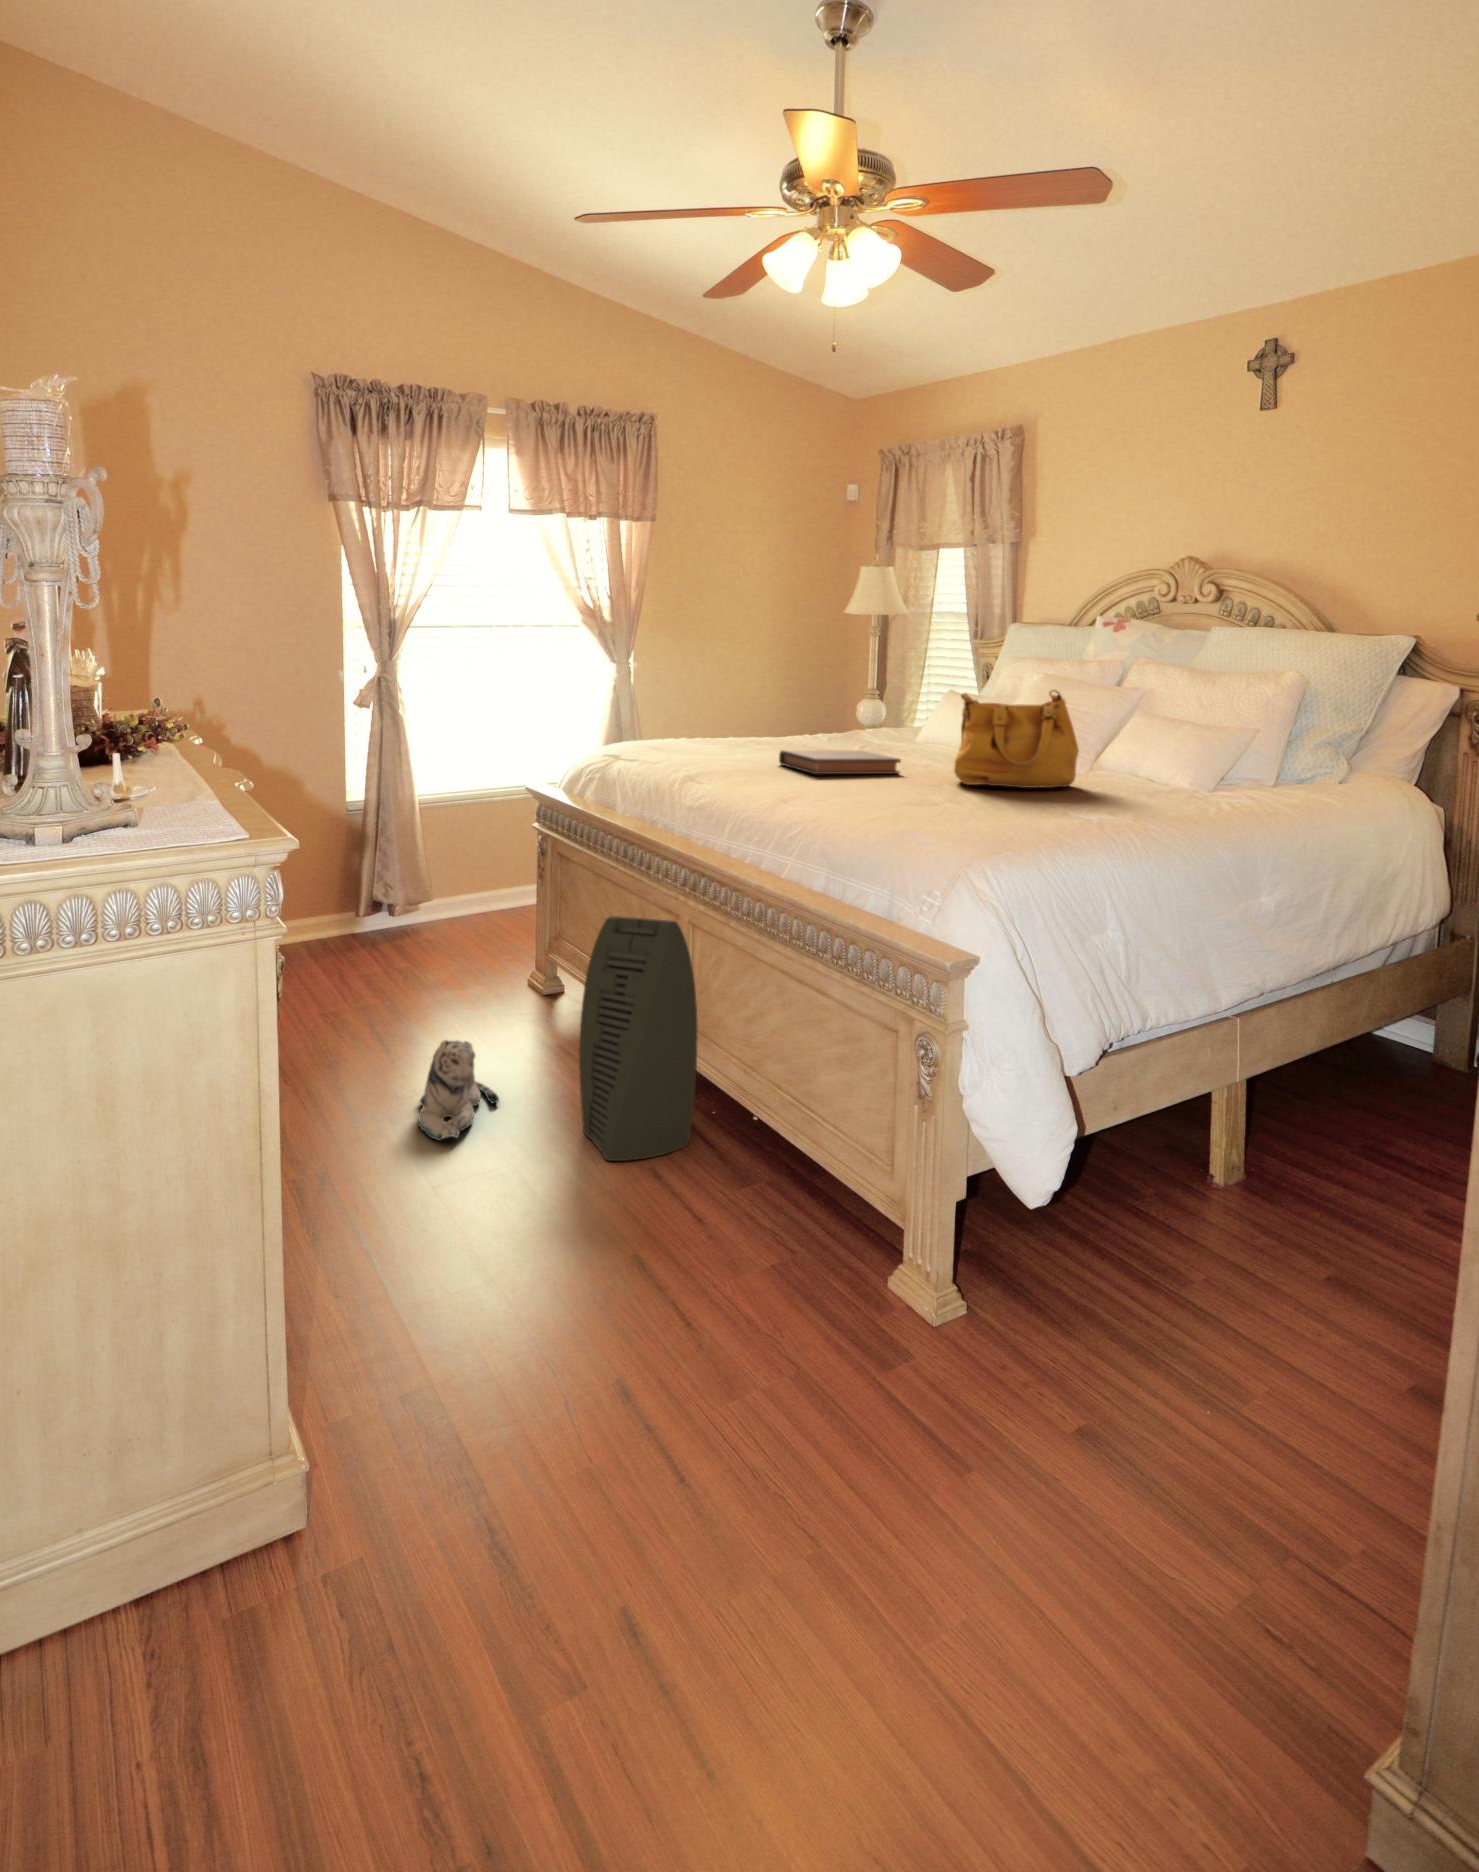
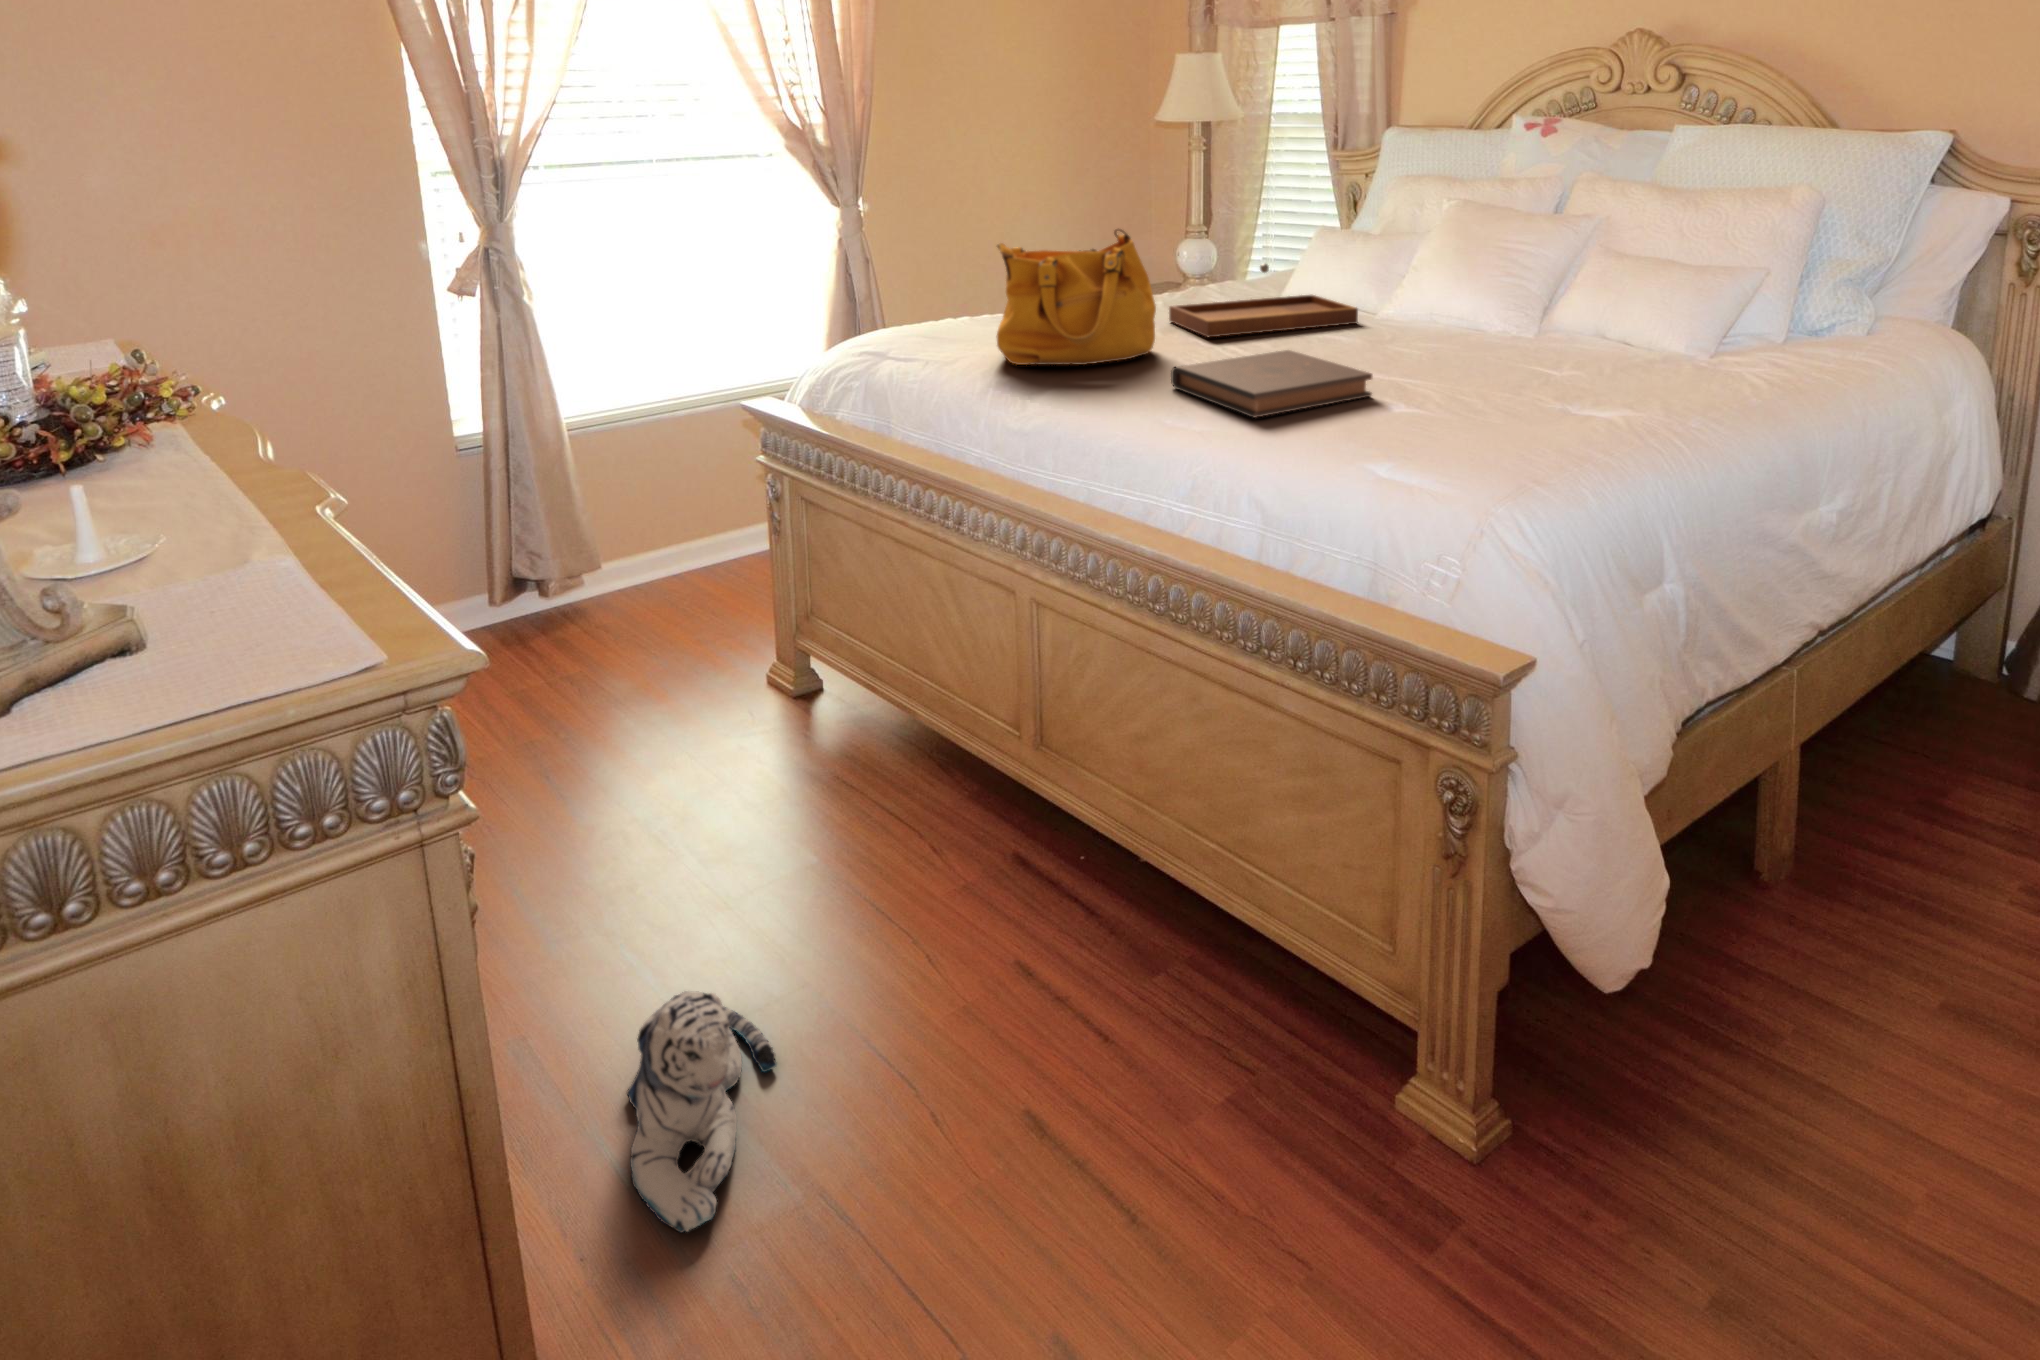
handbag: present [954,690,1079,788] -> present [996,229,1156,365]
tray: none [808,708,937,752] -> present [1169,264,1358,337]
air purifier: present [579,916,697,1161] -> none [933,762,1146,1222]

